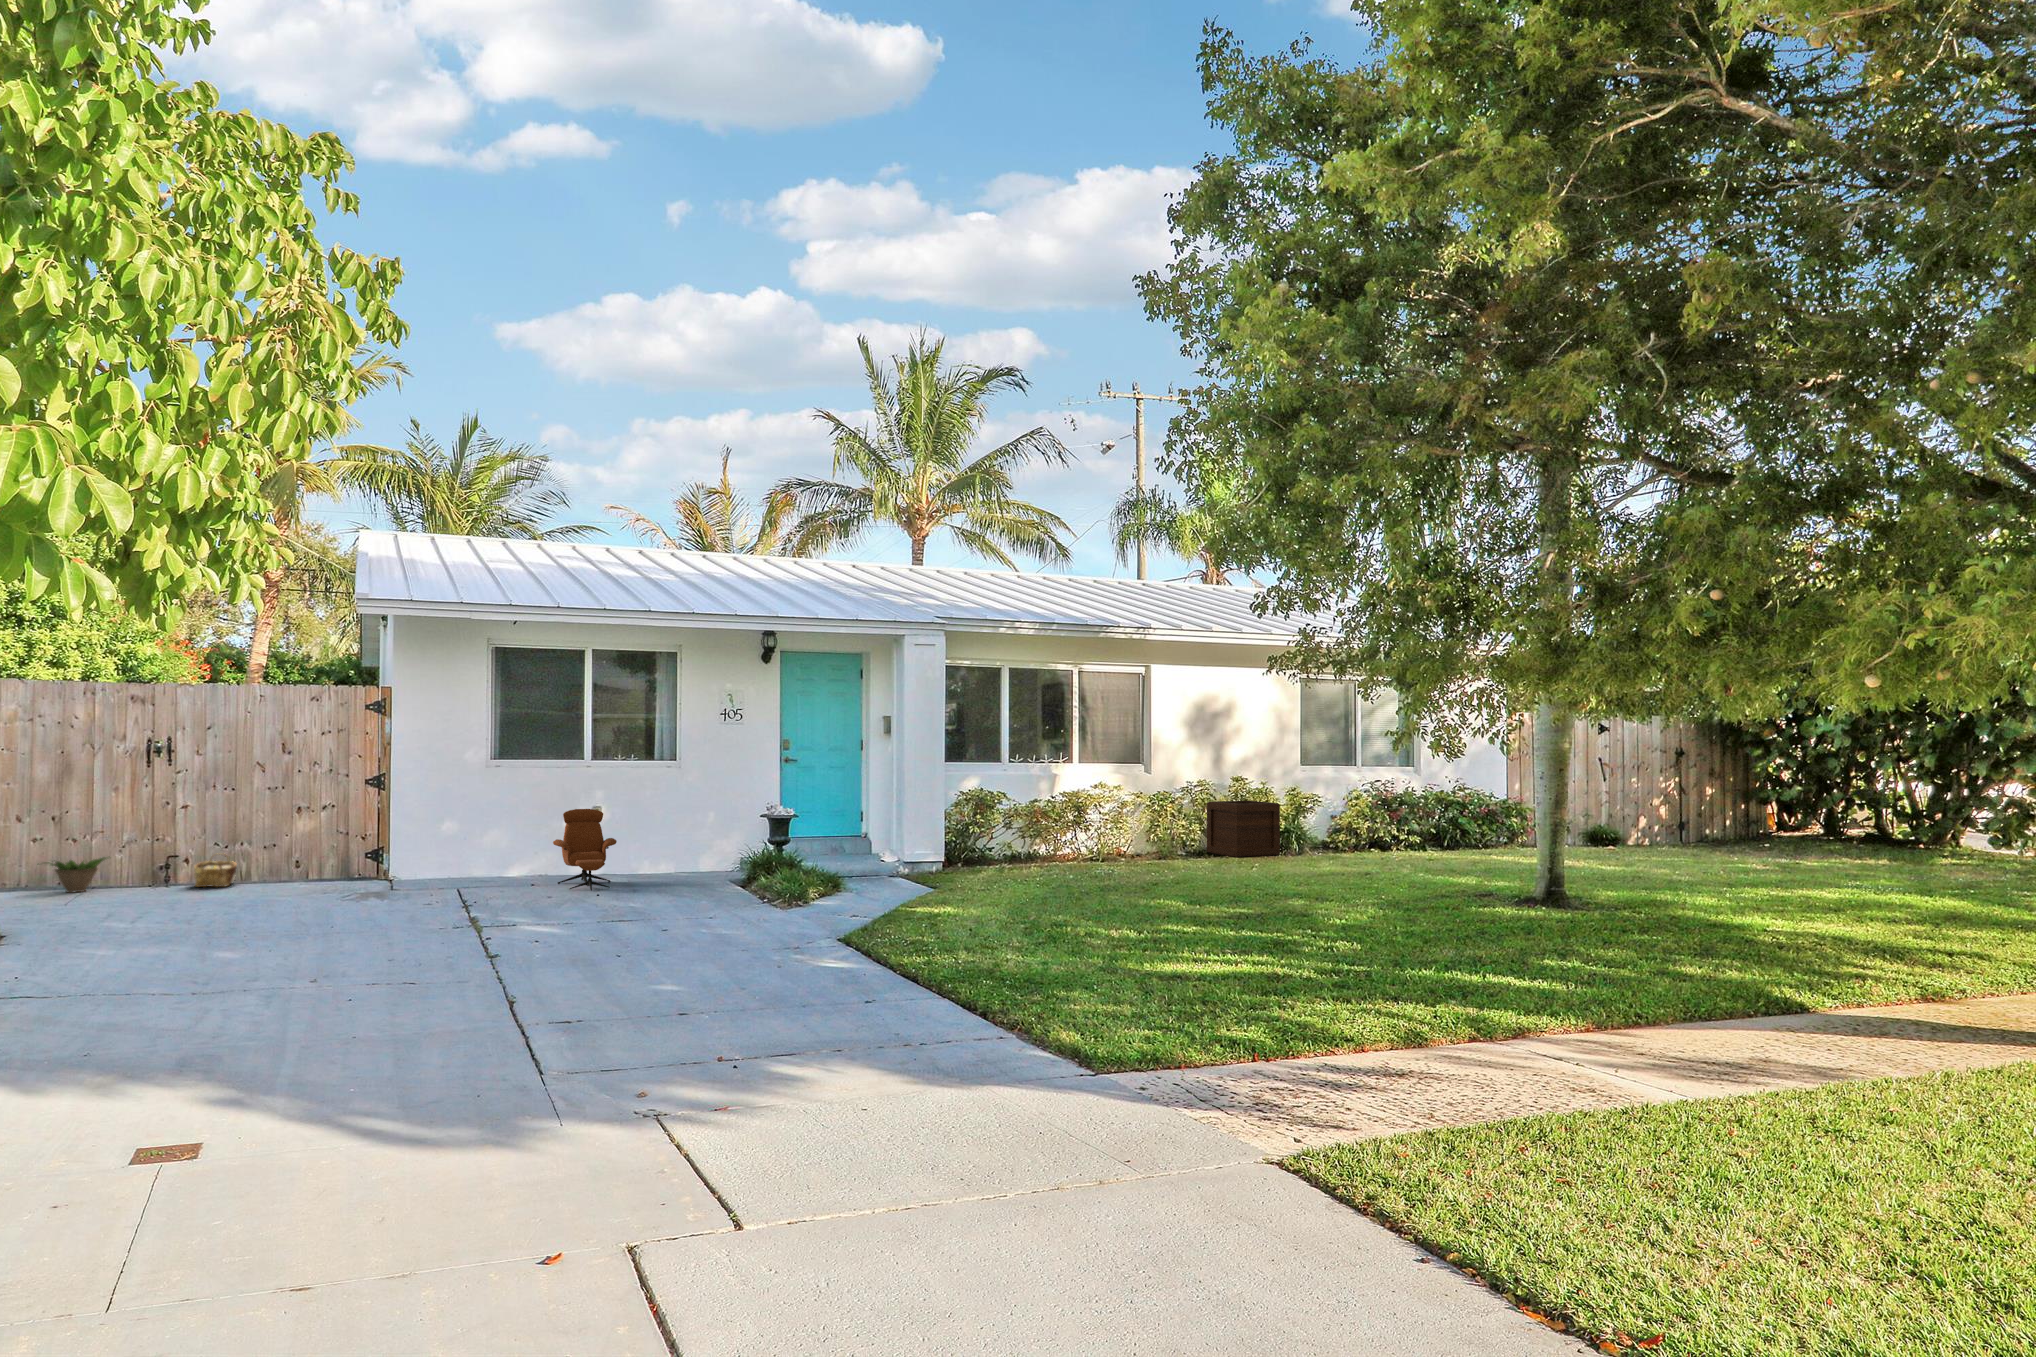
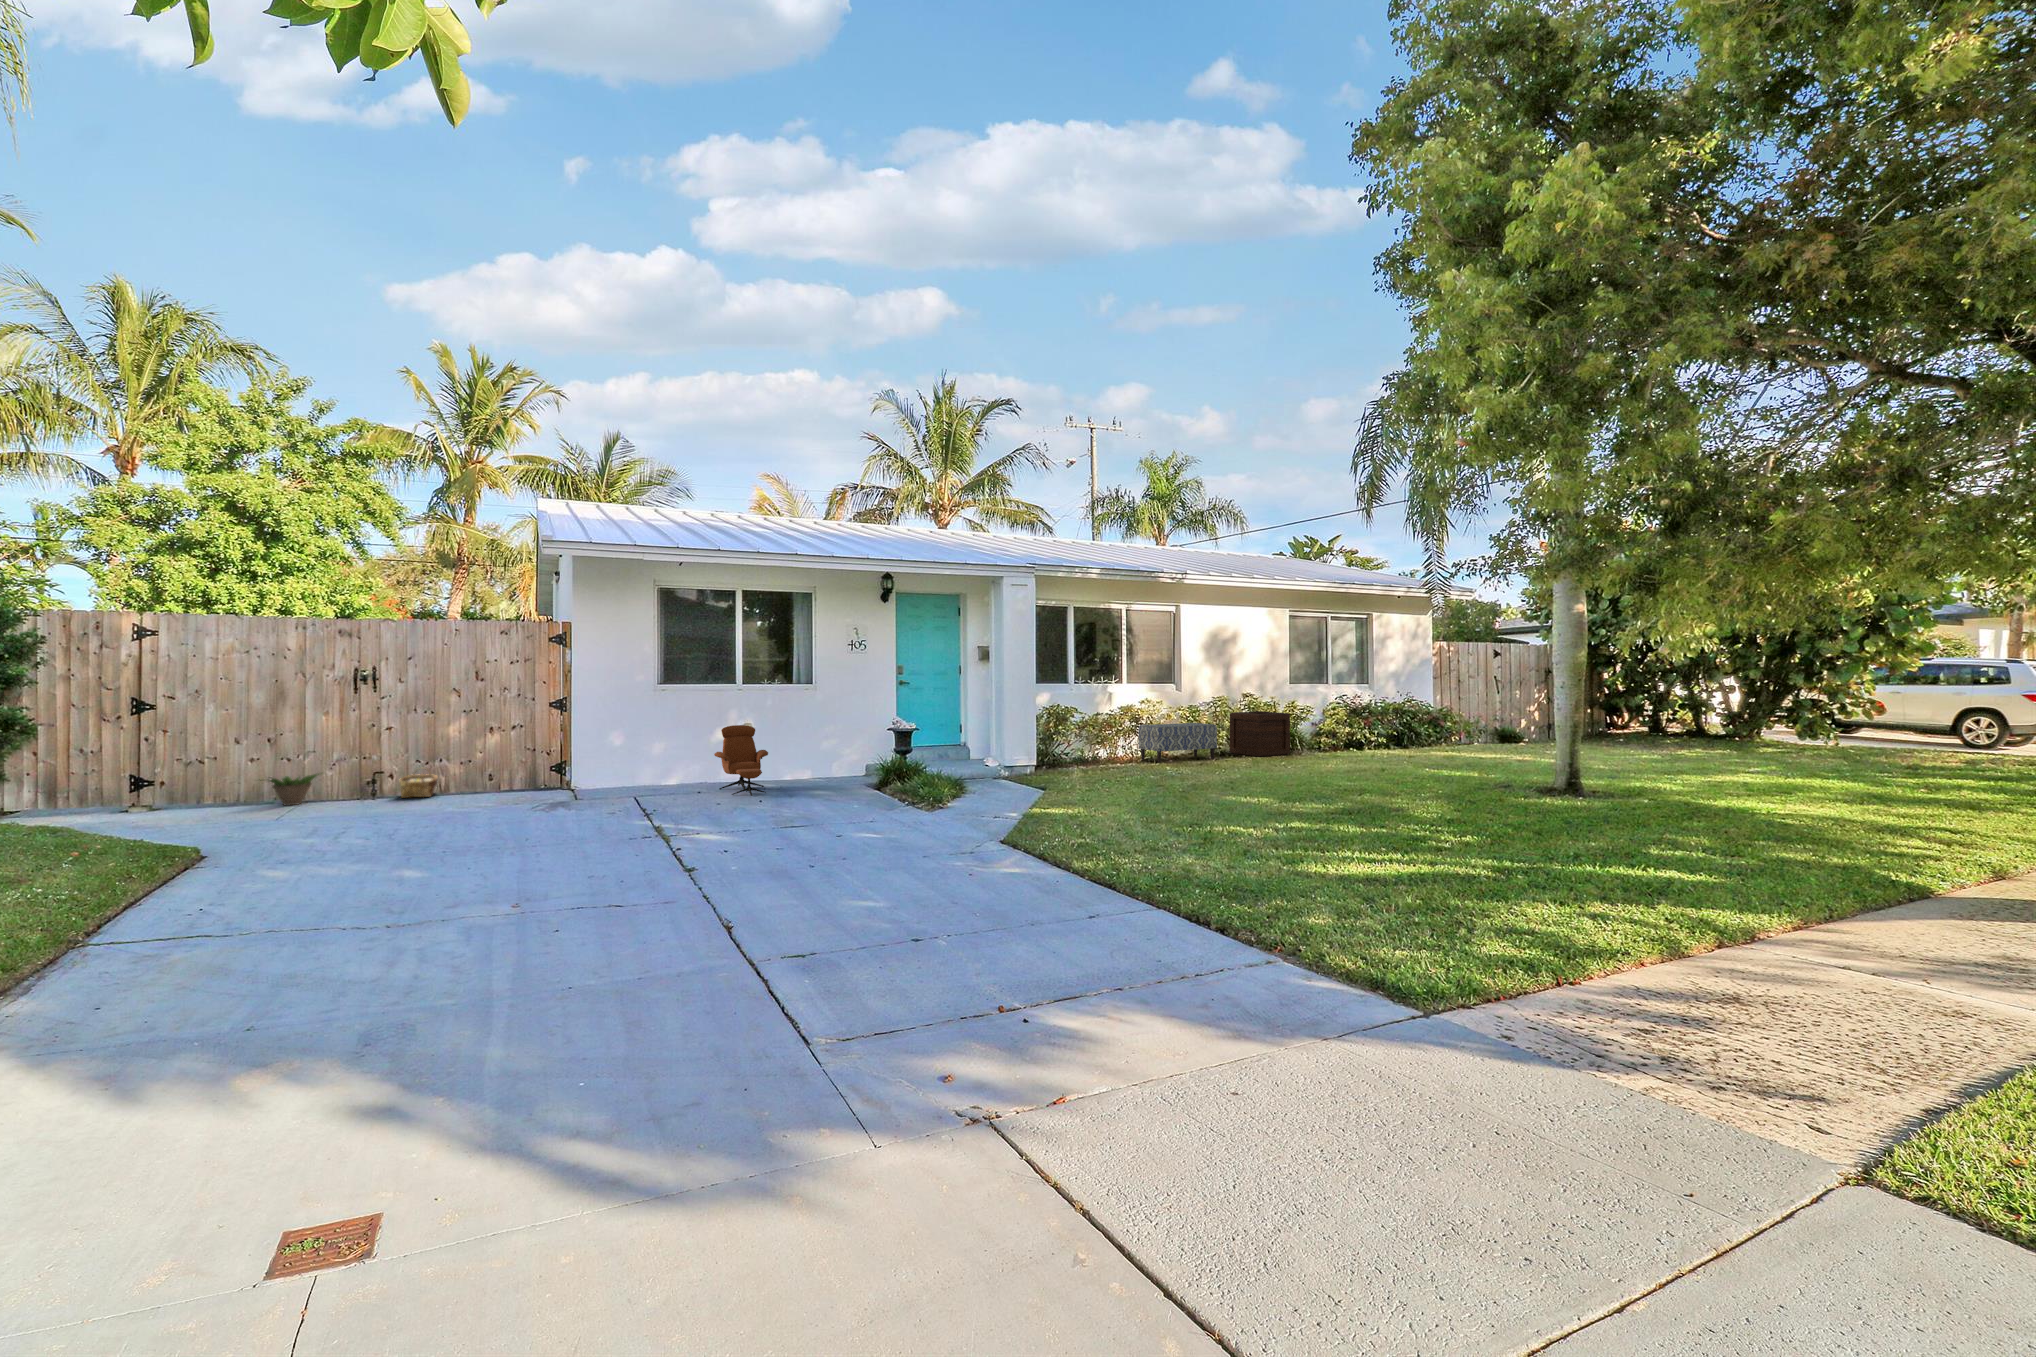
bench: none [1084,814,1182,862] -> present [1138,723,1217,762]

